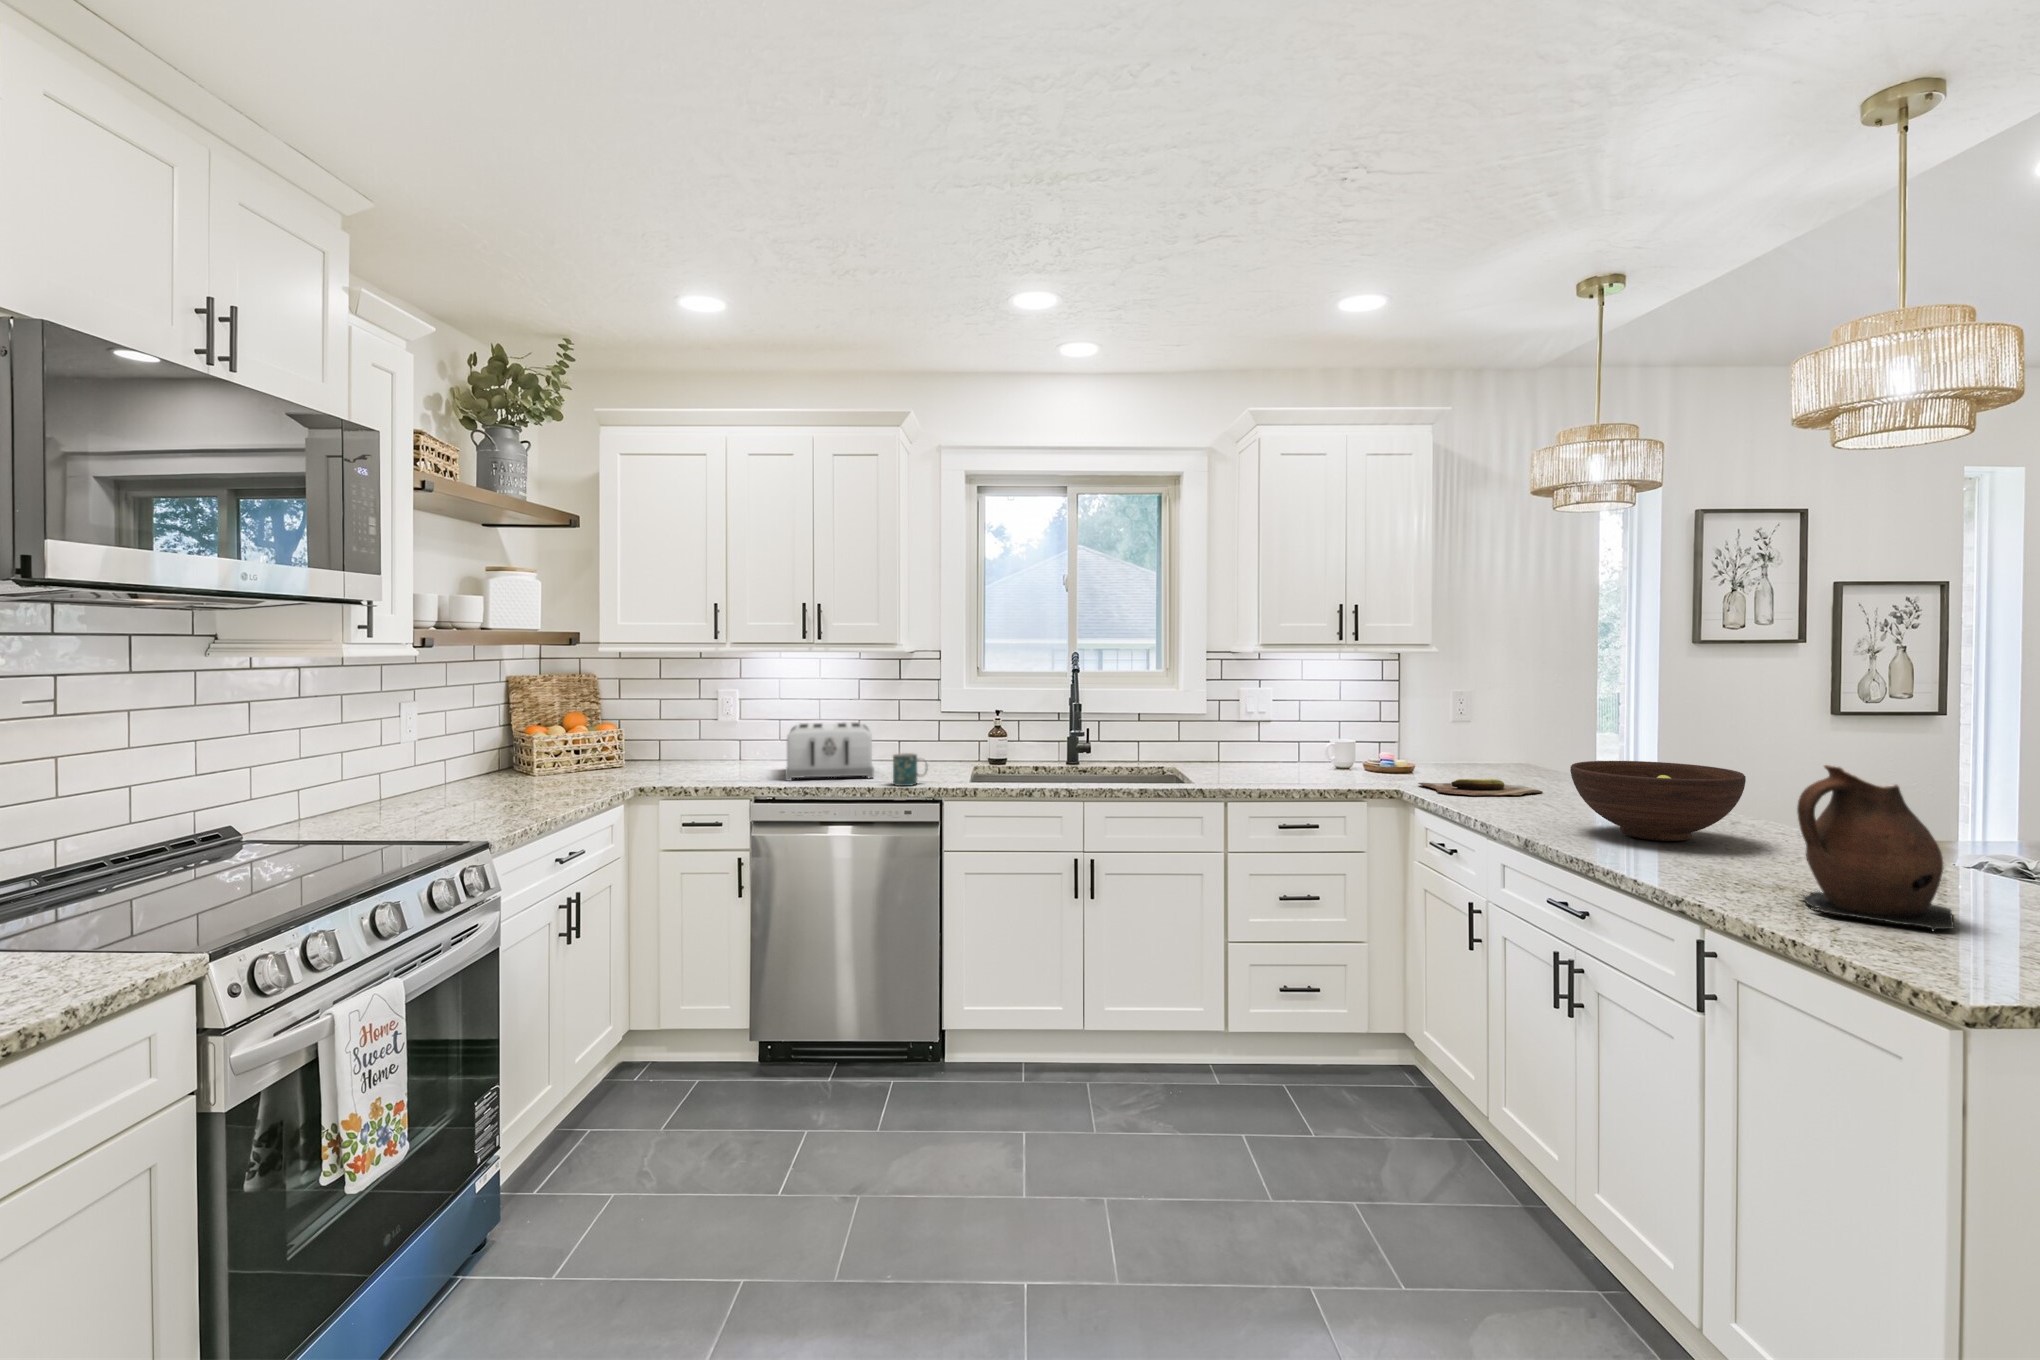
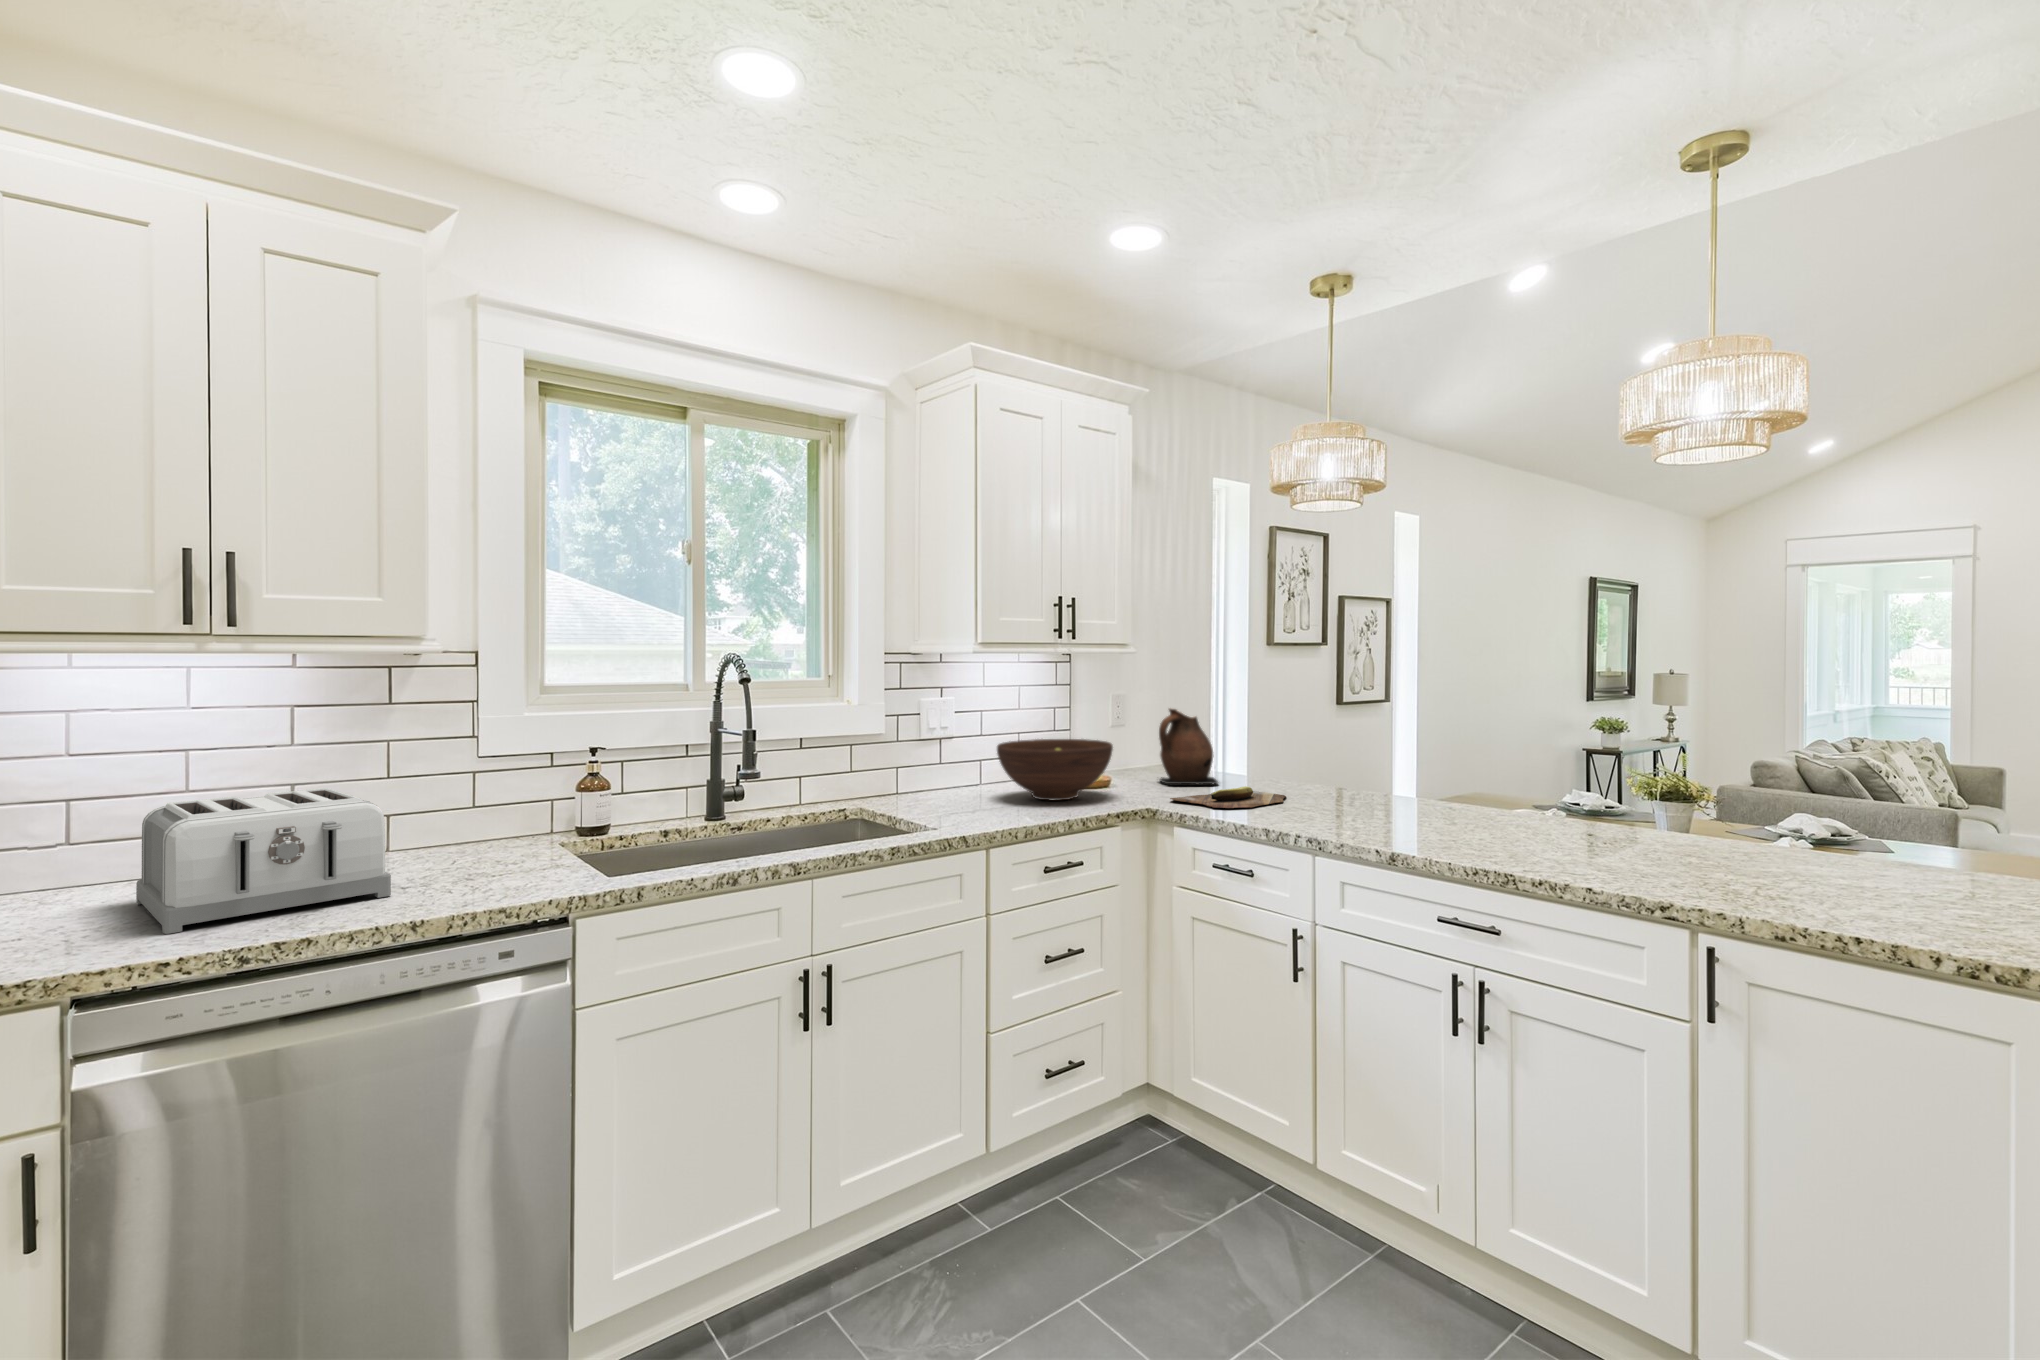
mug: present [893,753,928,786] -> none [461,839,532,905]
fruit bowl: present [1570,761,1746,841] -> present [997,739,1113,801]
ceramic pitcher: present [1797,765,1954,931] -> present [1159,709,1218,785]

